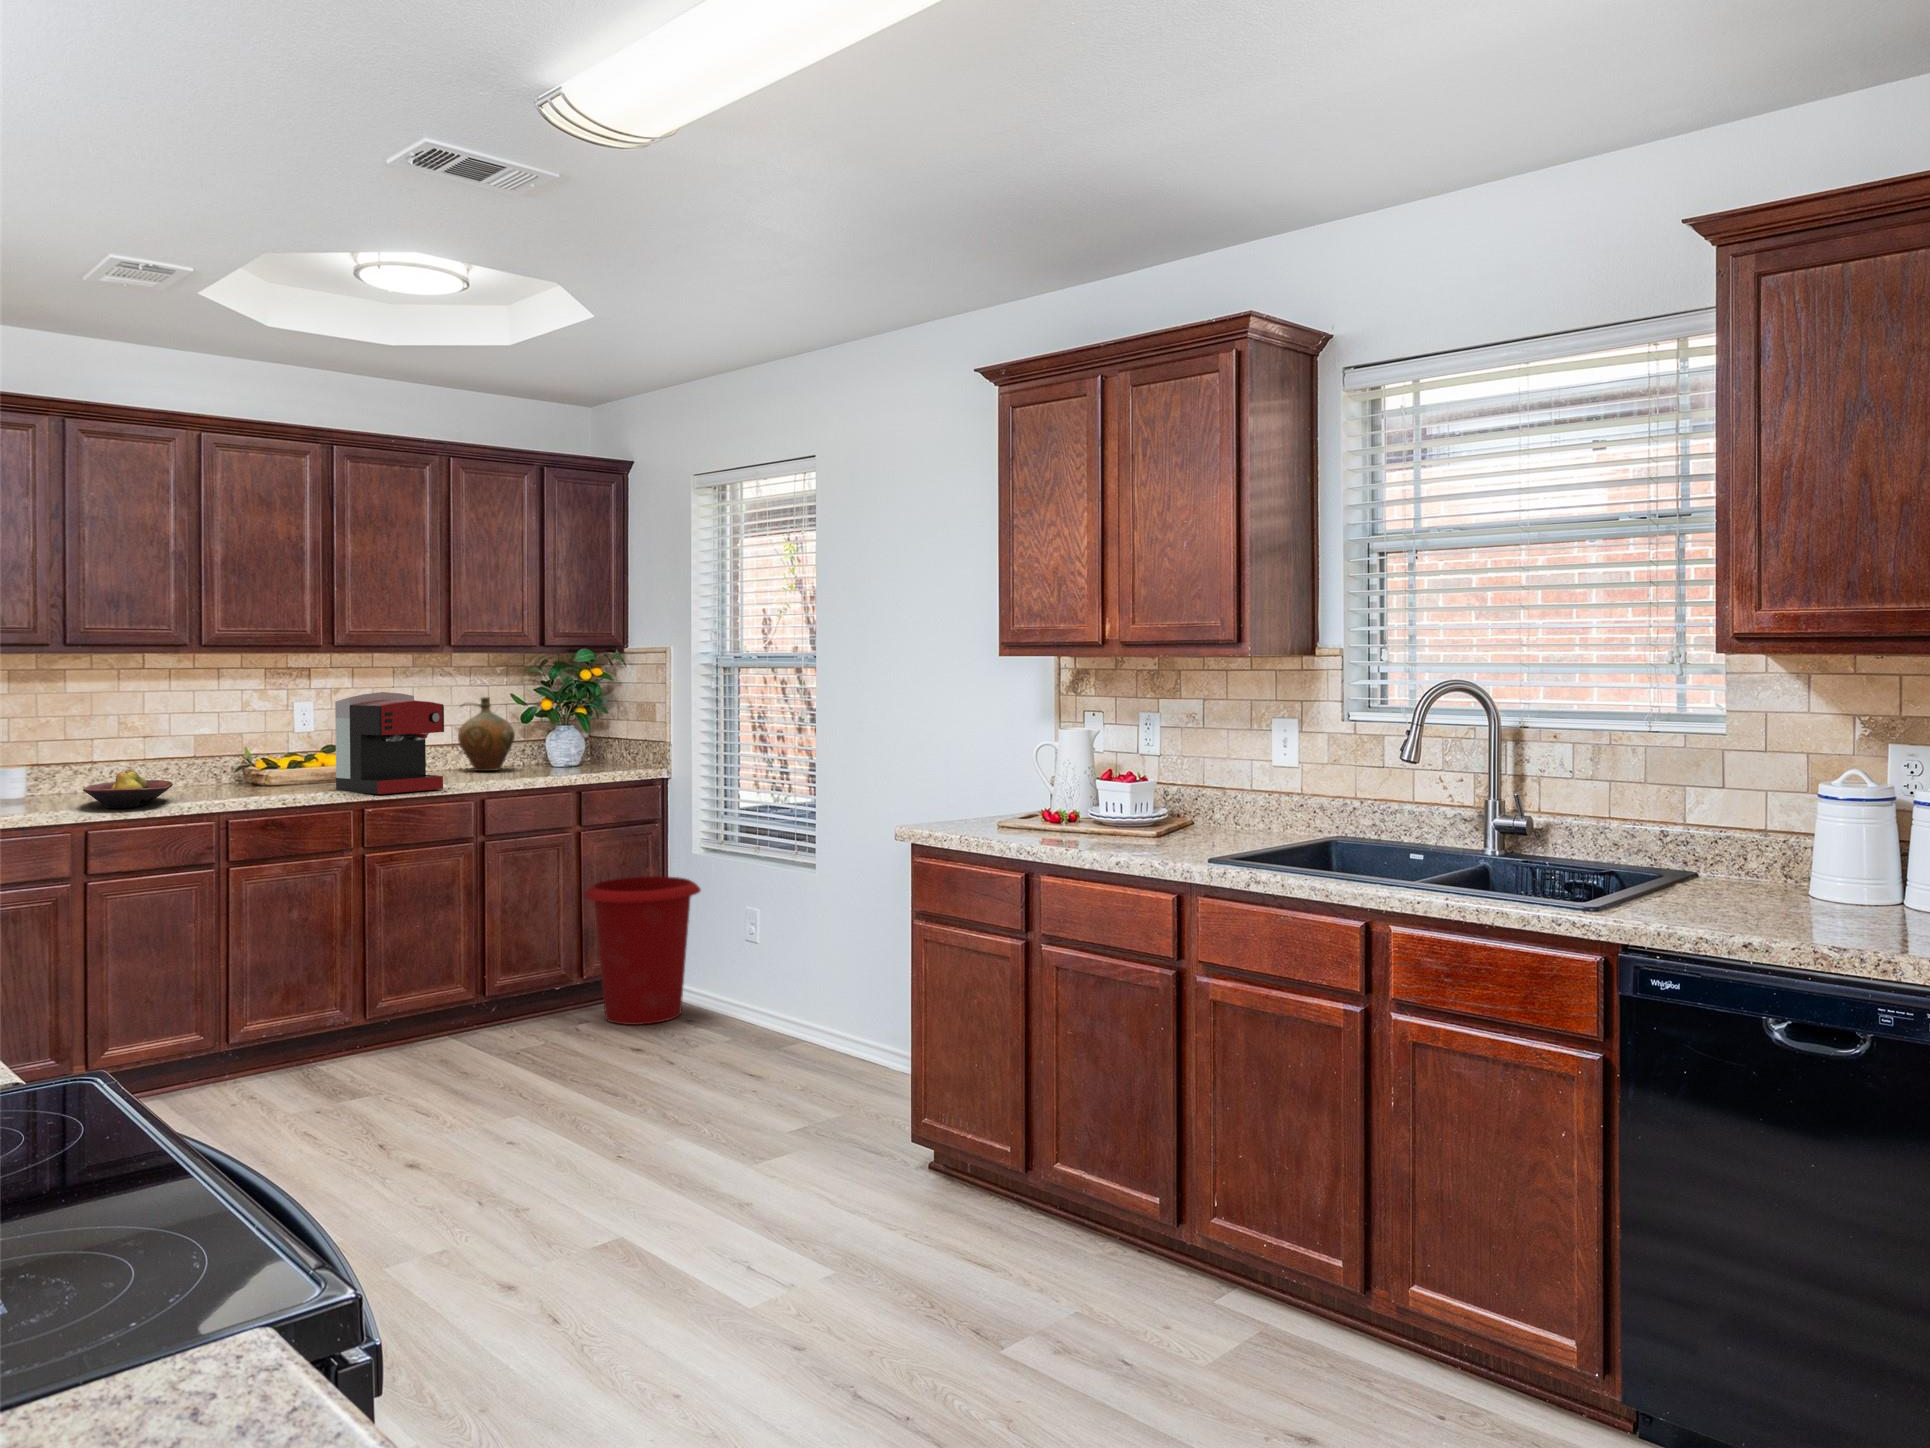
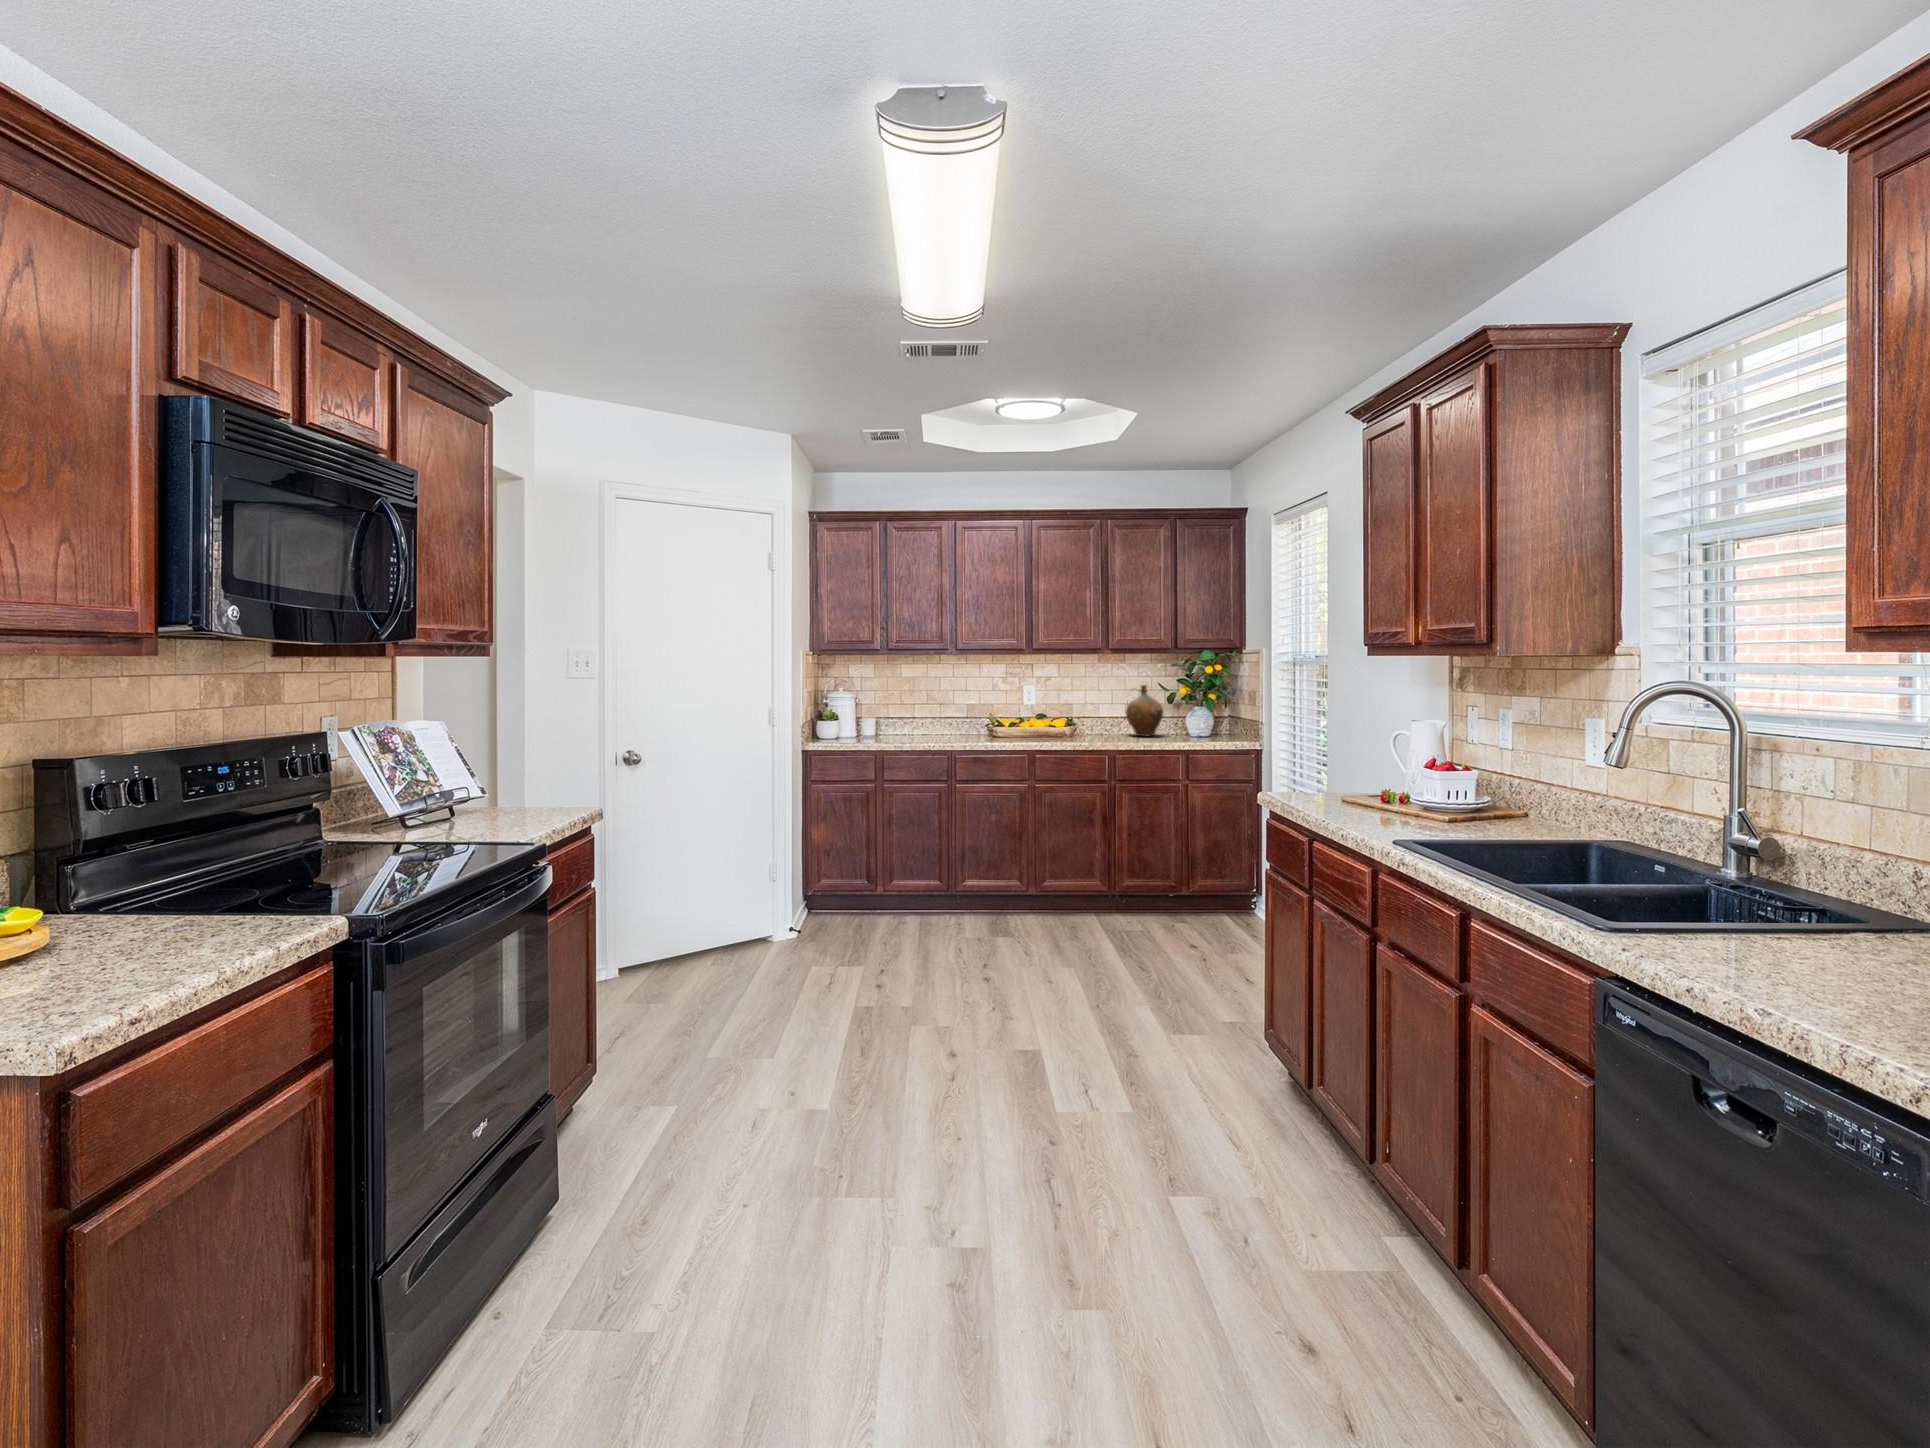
coffee maker: present [335,692,444,794] -> none [1029,681,1087,747]
fruit bowl: present [83,769,173,808] -> none [886,725,936,746]
waste bin: present [583,876,701,1025] -> none [1176,820,1264,930]

